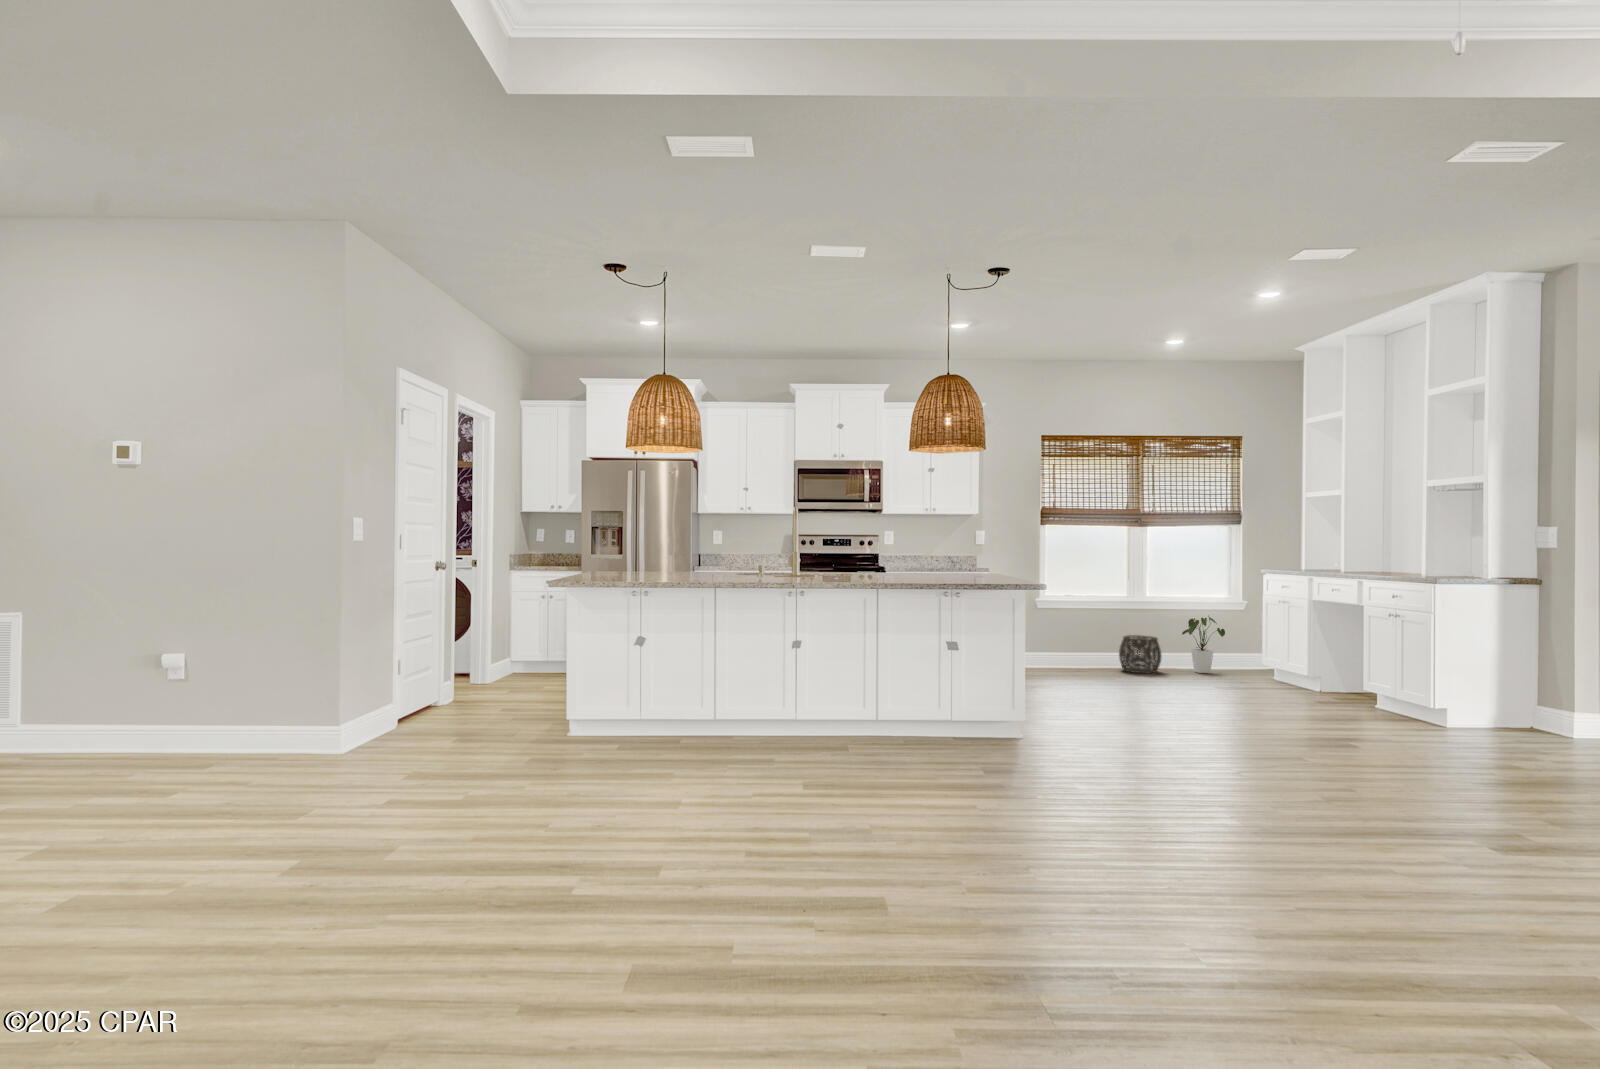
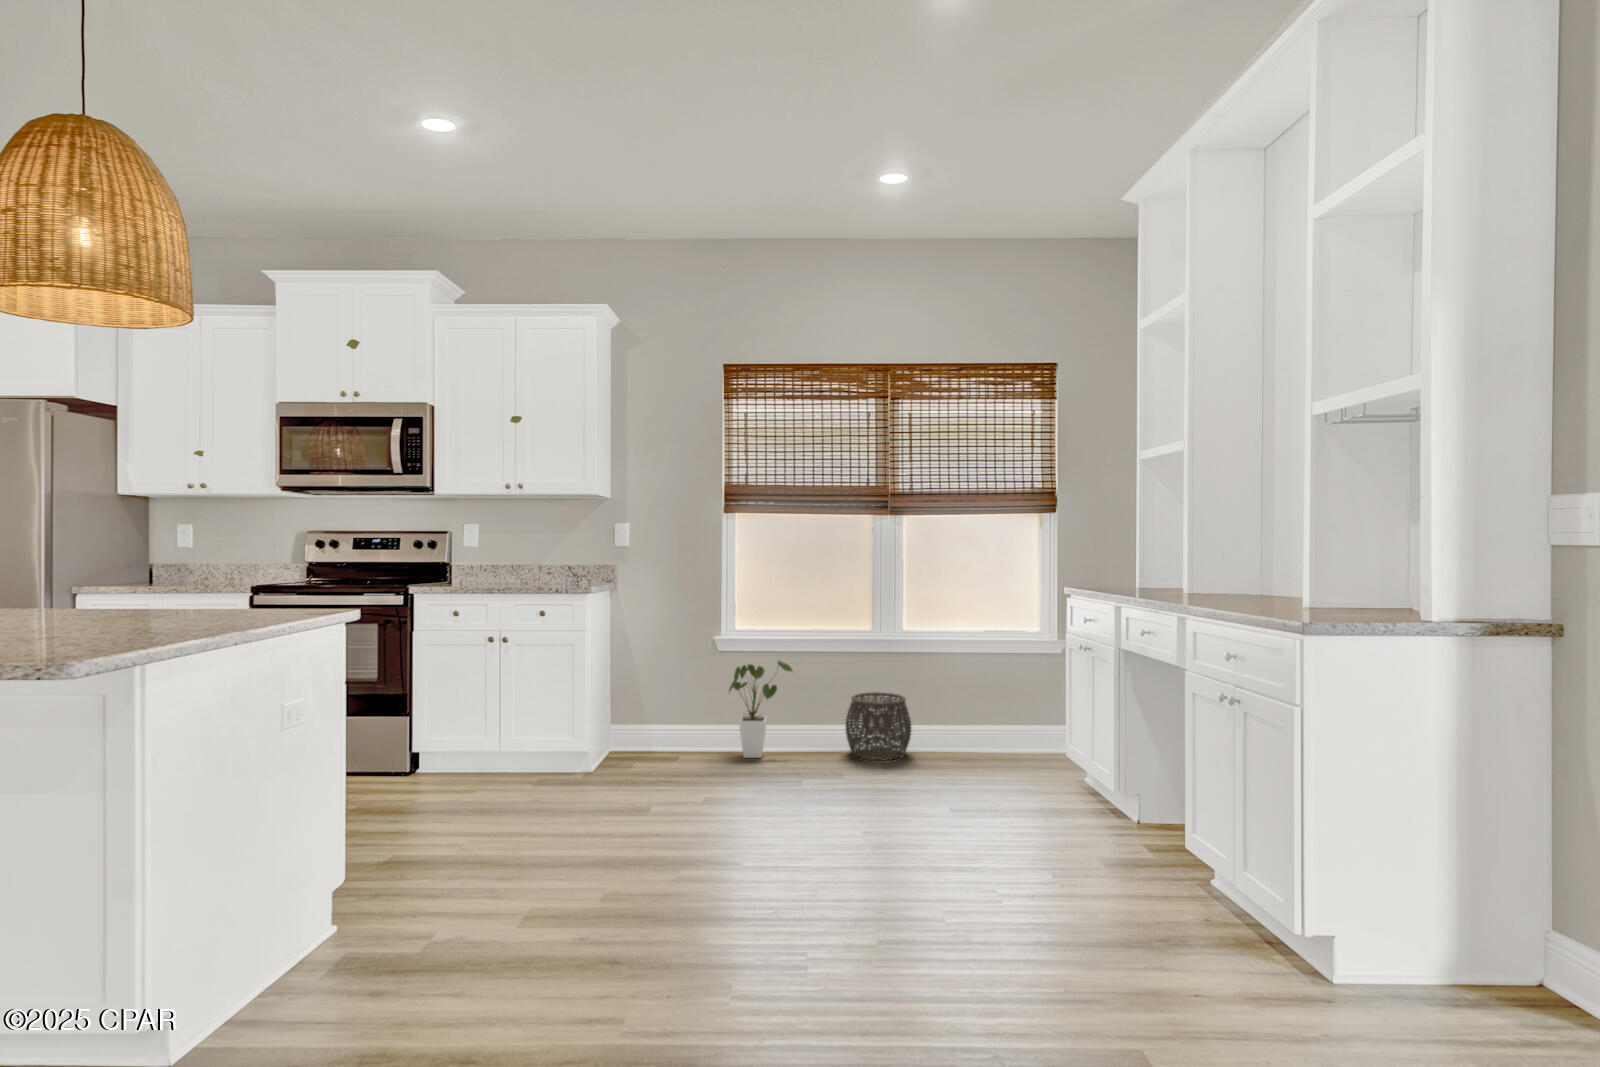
house plant: present [1182,616,1225,673] -> present [729,661,792,758]

